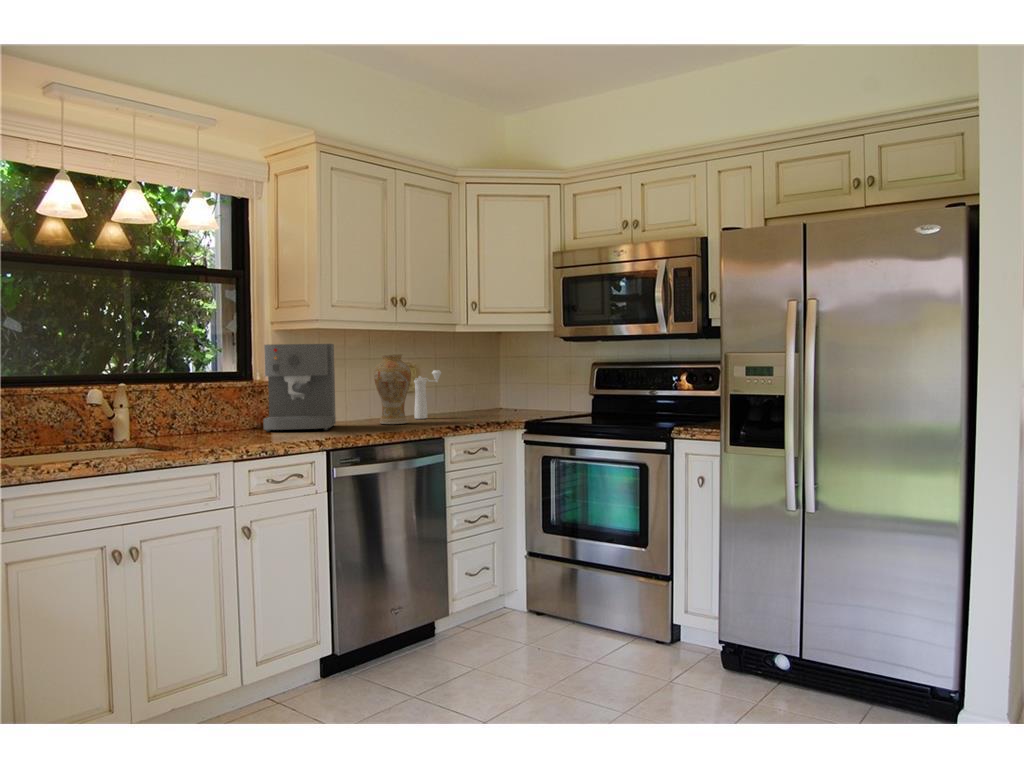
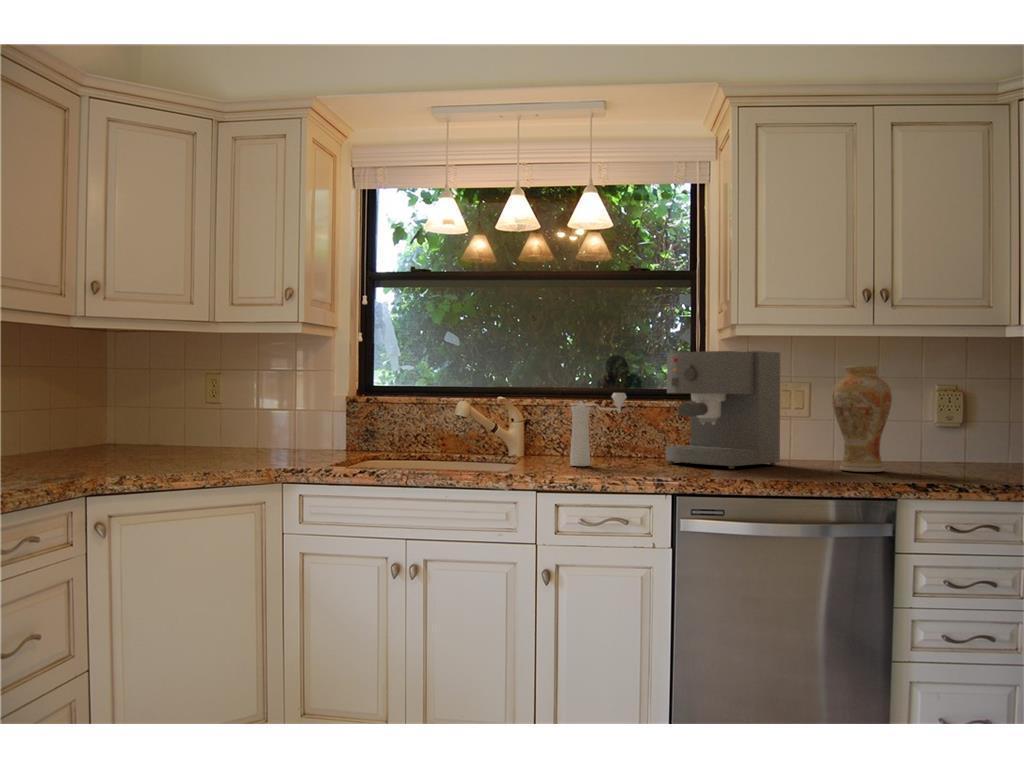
pepper mill: present [414,370,441,419] -> present [570,393,627,466]

